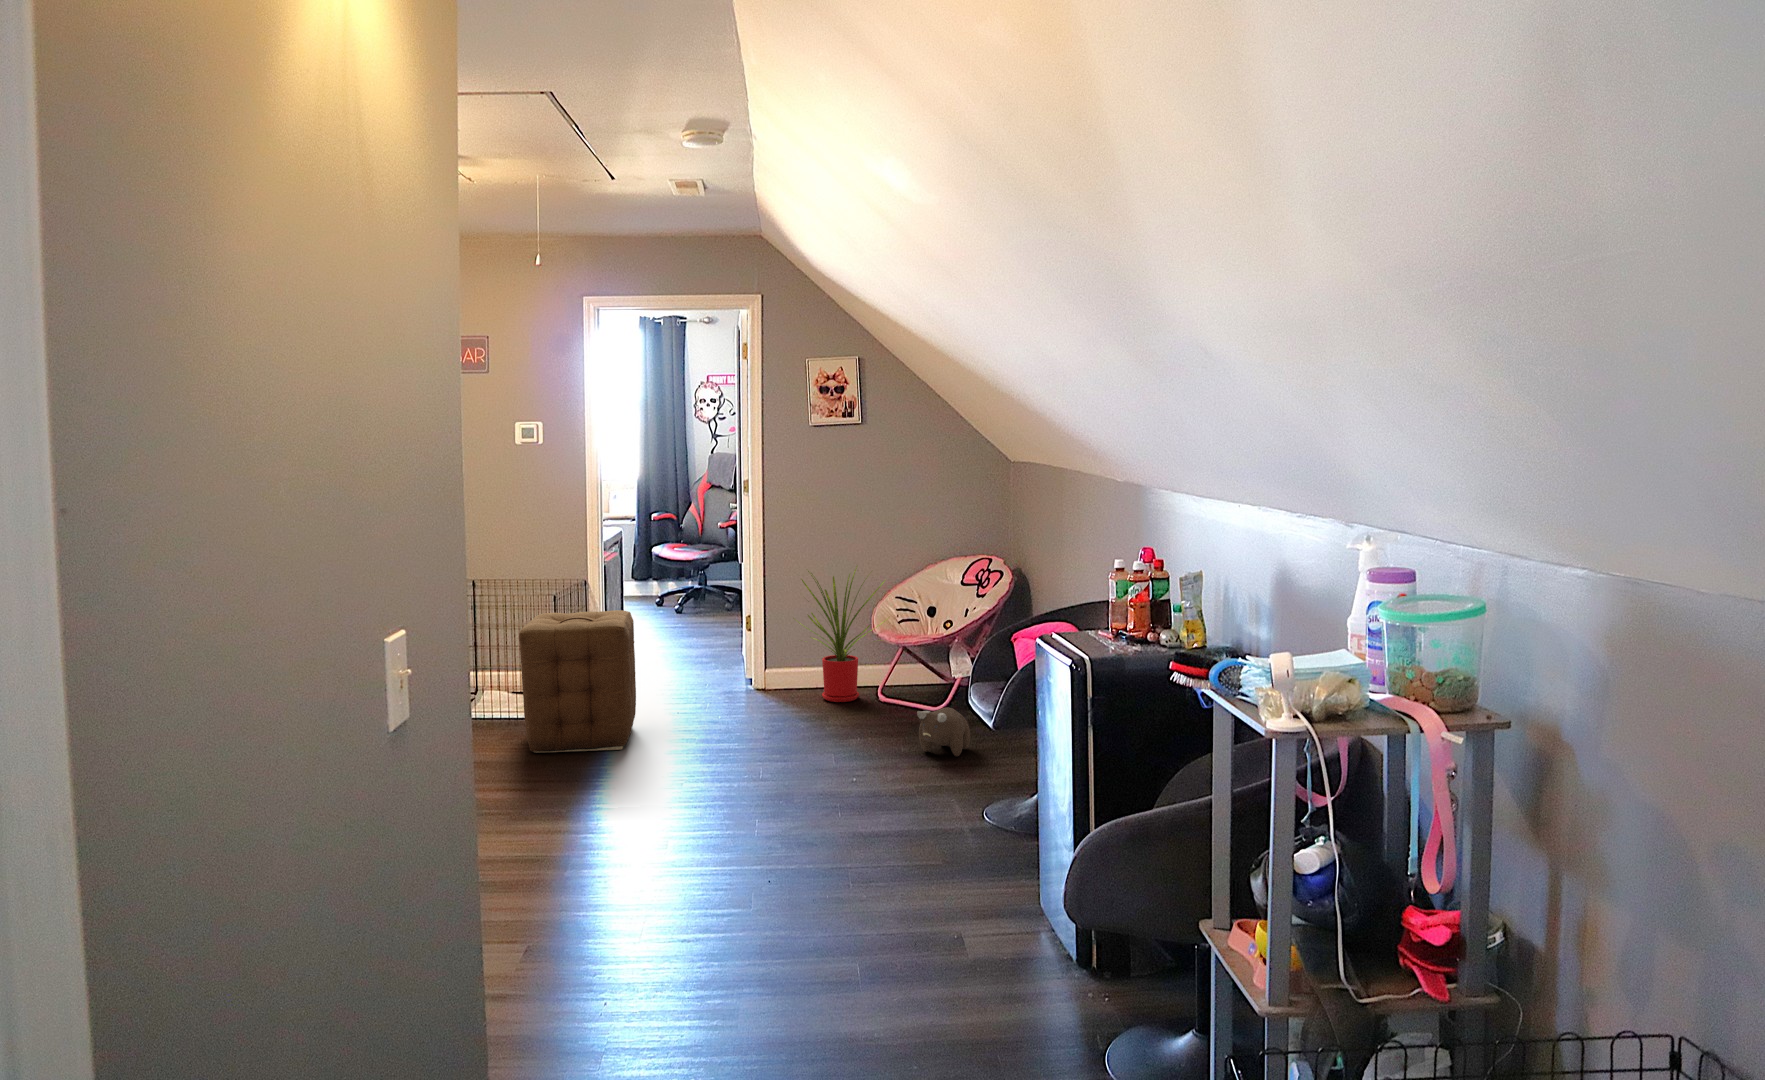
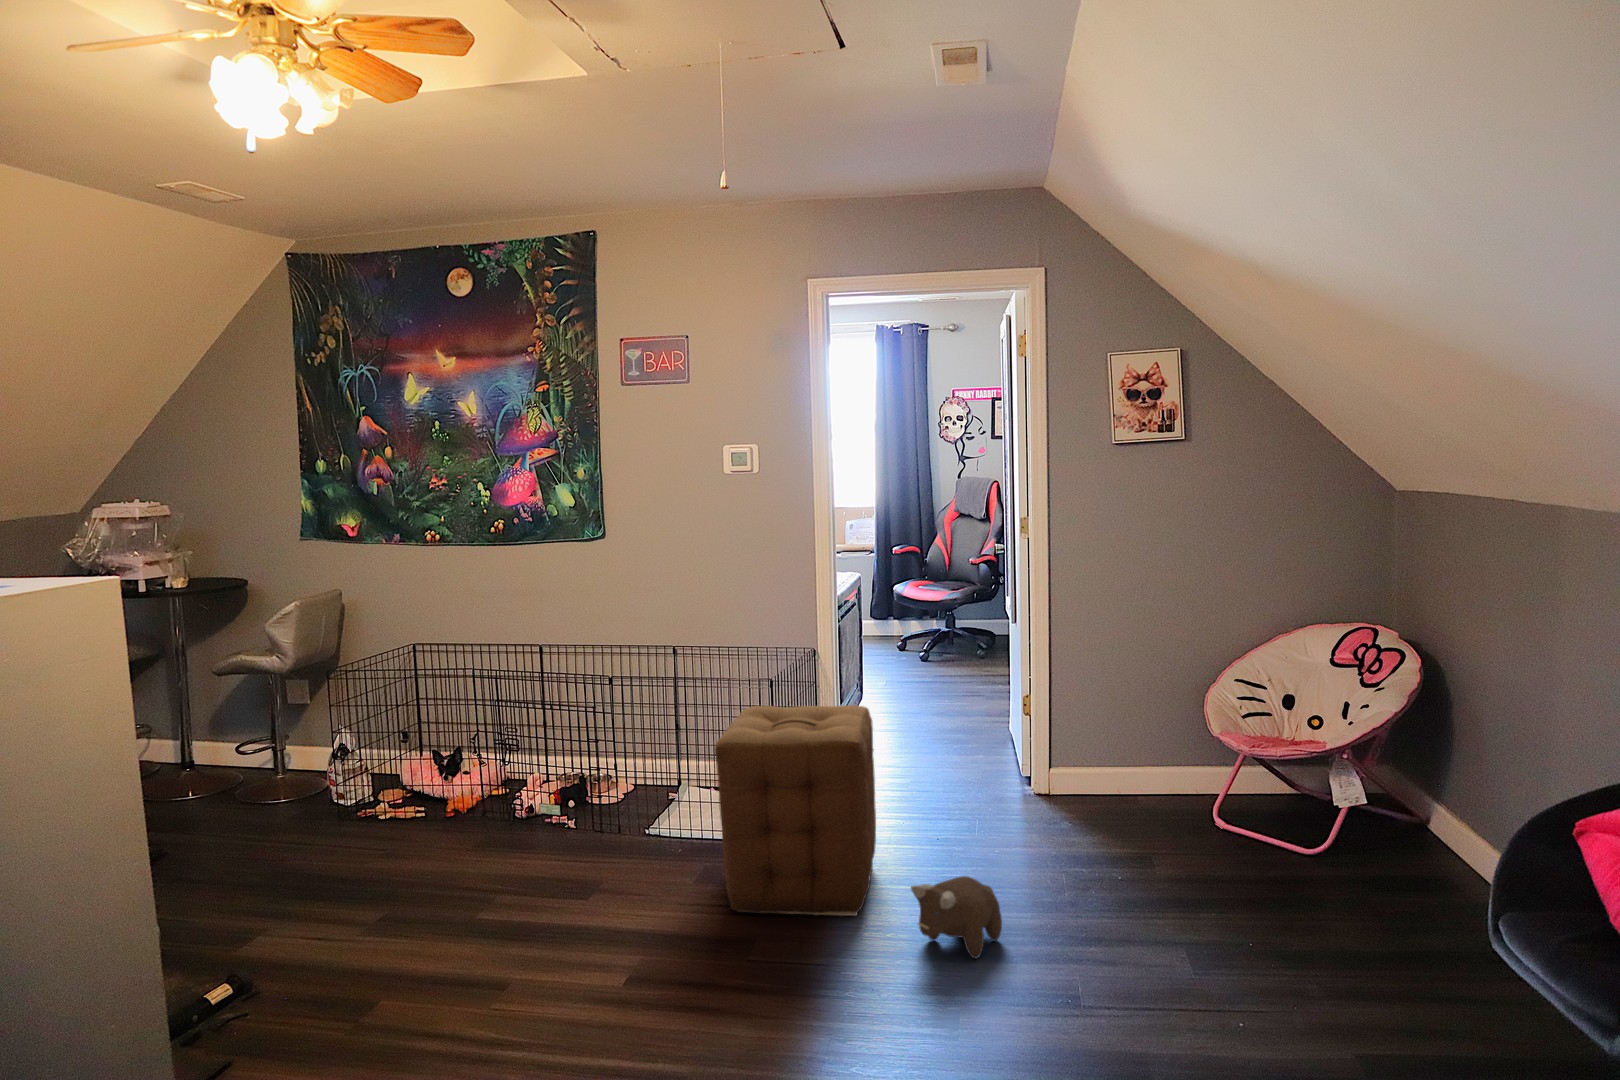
house plant: present [796,567,886,702] -> none [1086,636,1236,833]
plush toy: present [917,707,970,756] -> present [911,876,1002,959]

